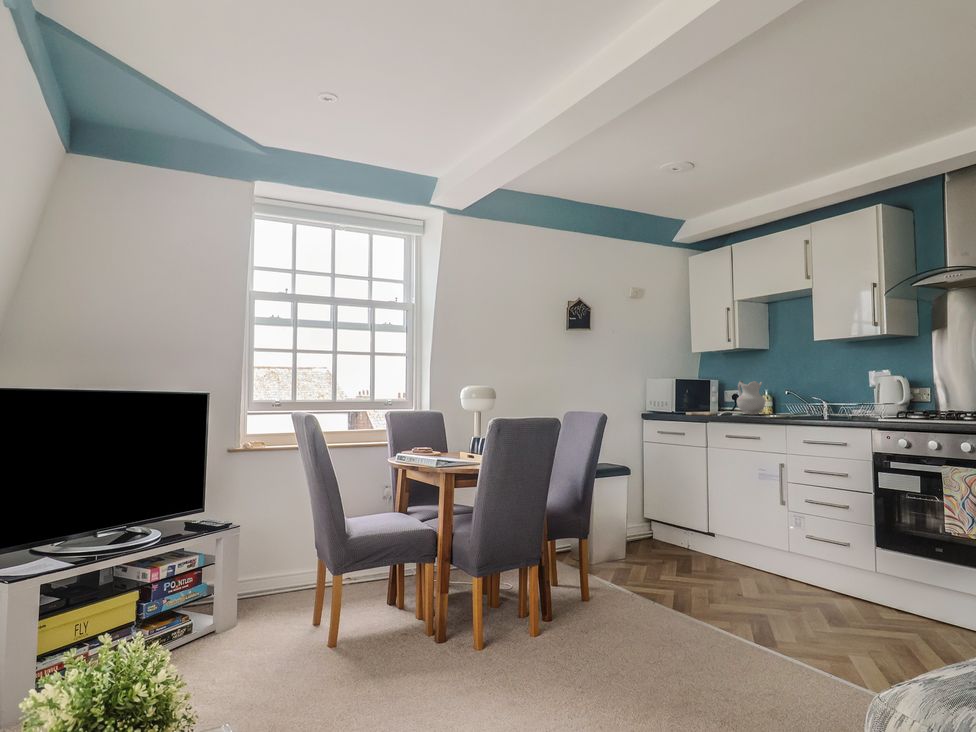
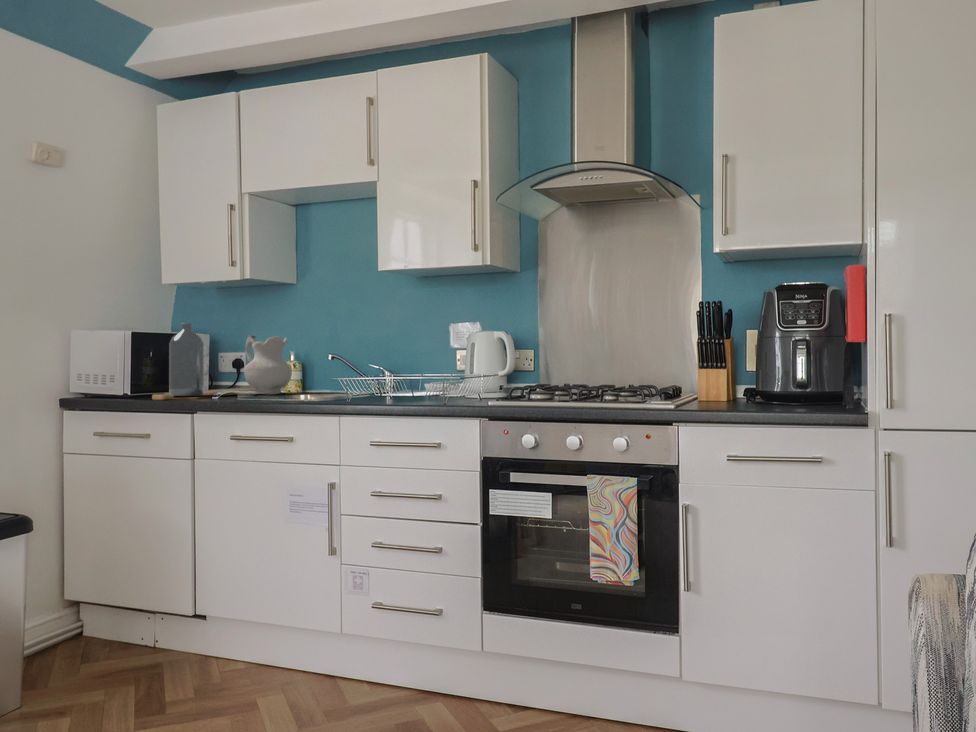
bottle: none [695,375,714,415] -> present [169,323,204,397]

